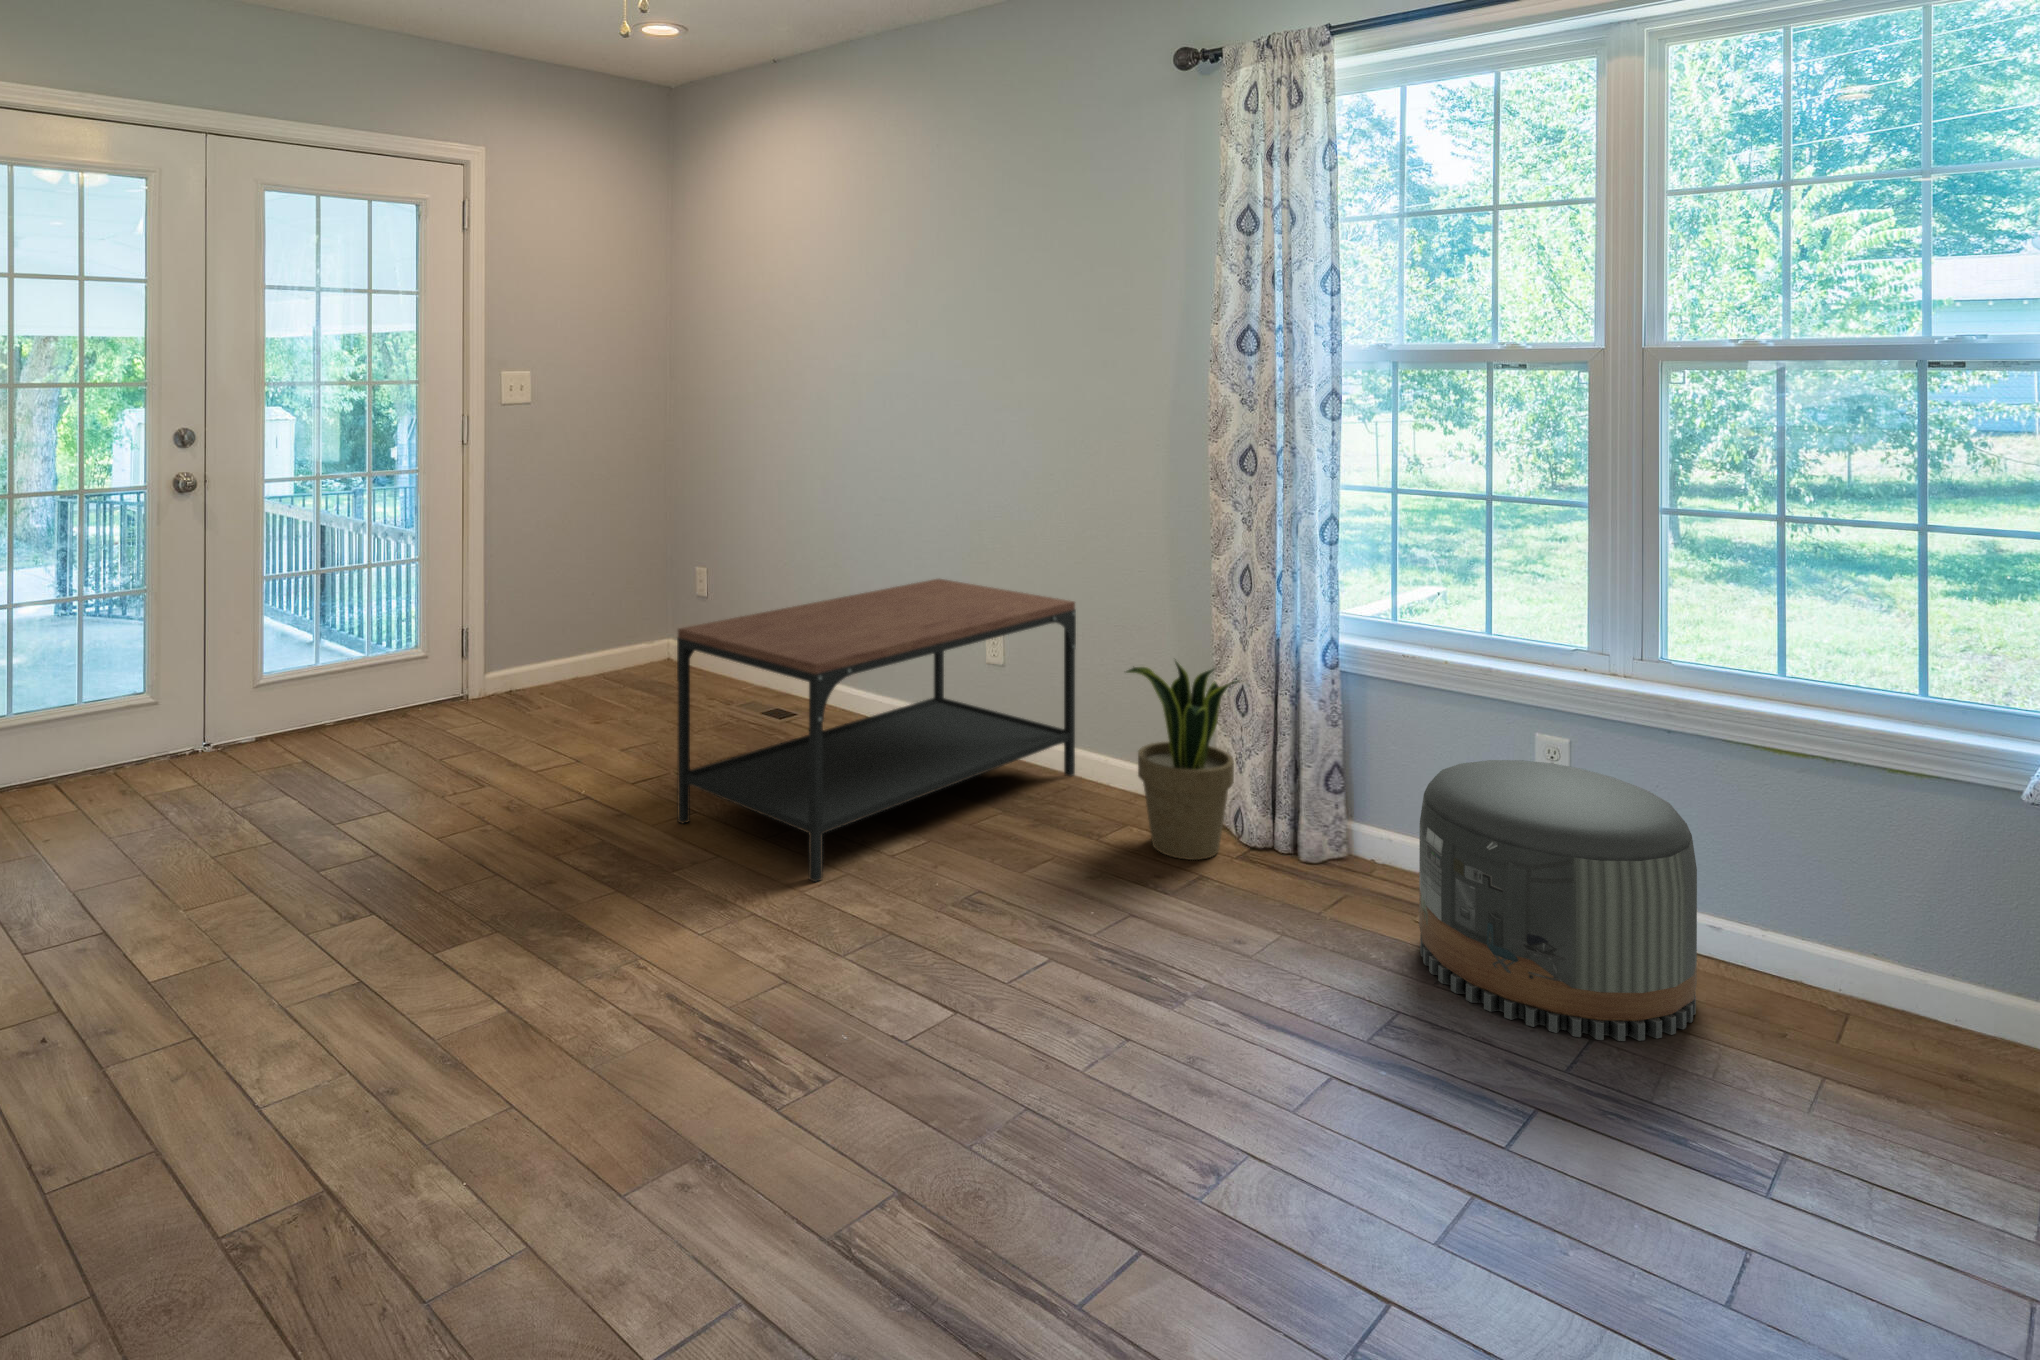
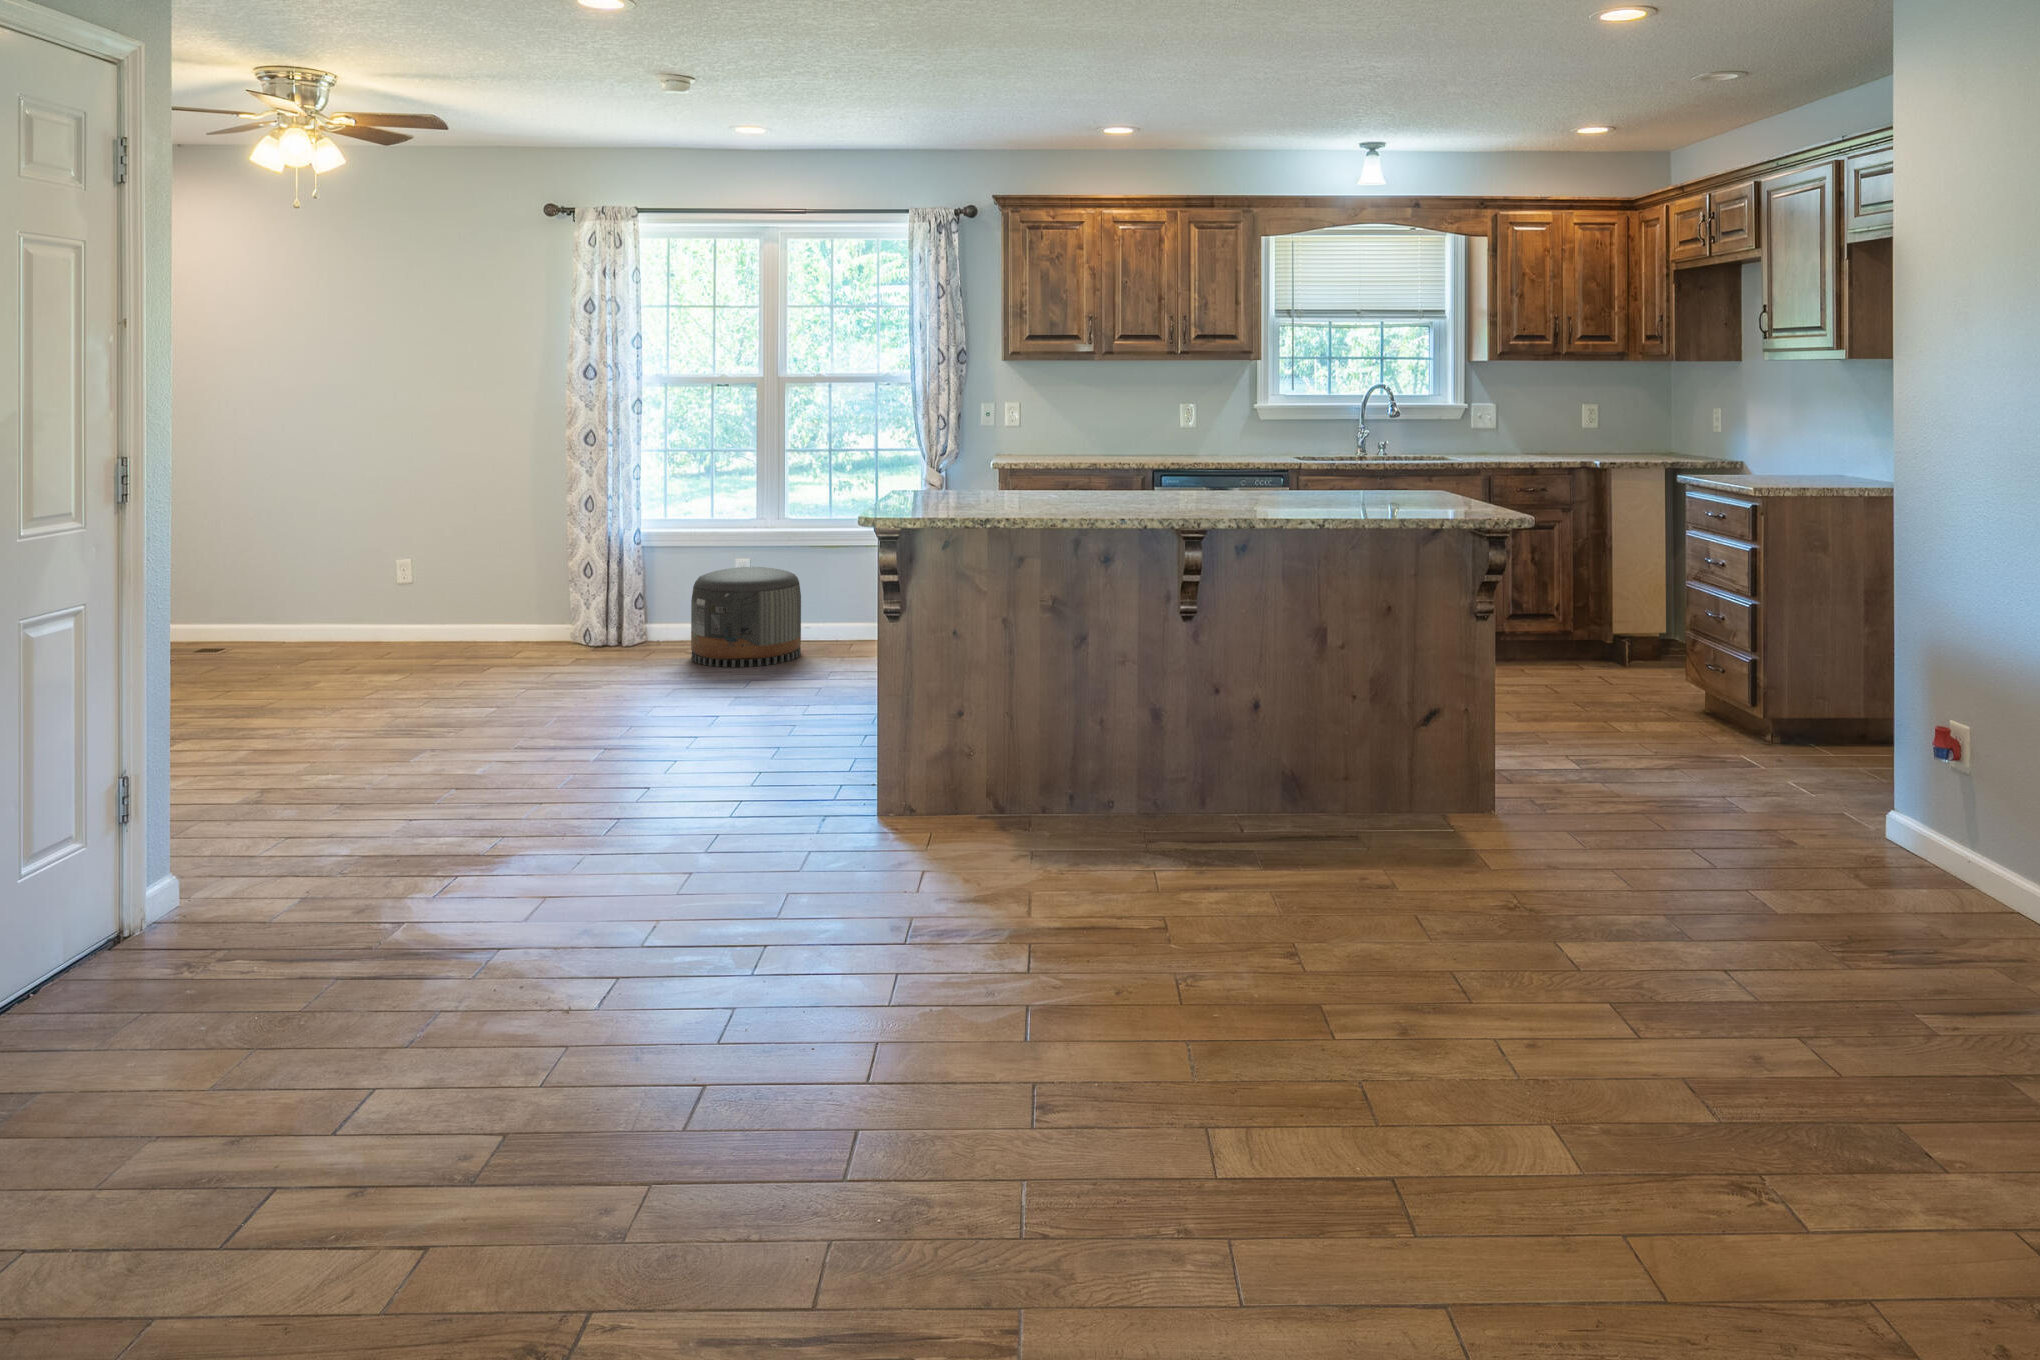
coffee table: present [677,579,1076,882] -> none [220,535,470,697]
potted plant: present [1126,662,1242,860] -> none [524,550,595,658]

